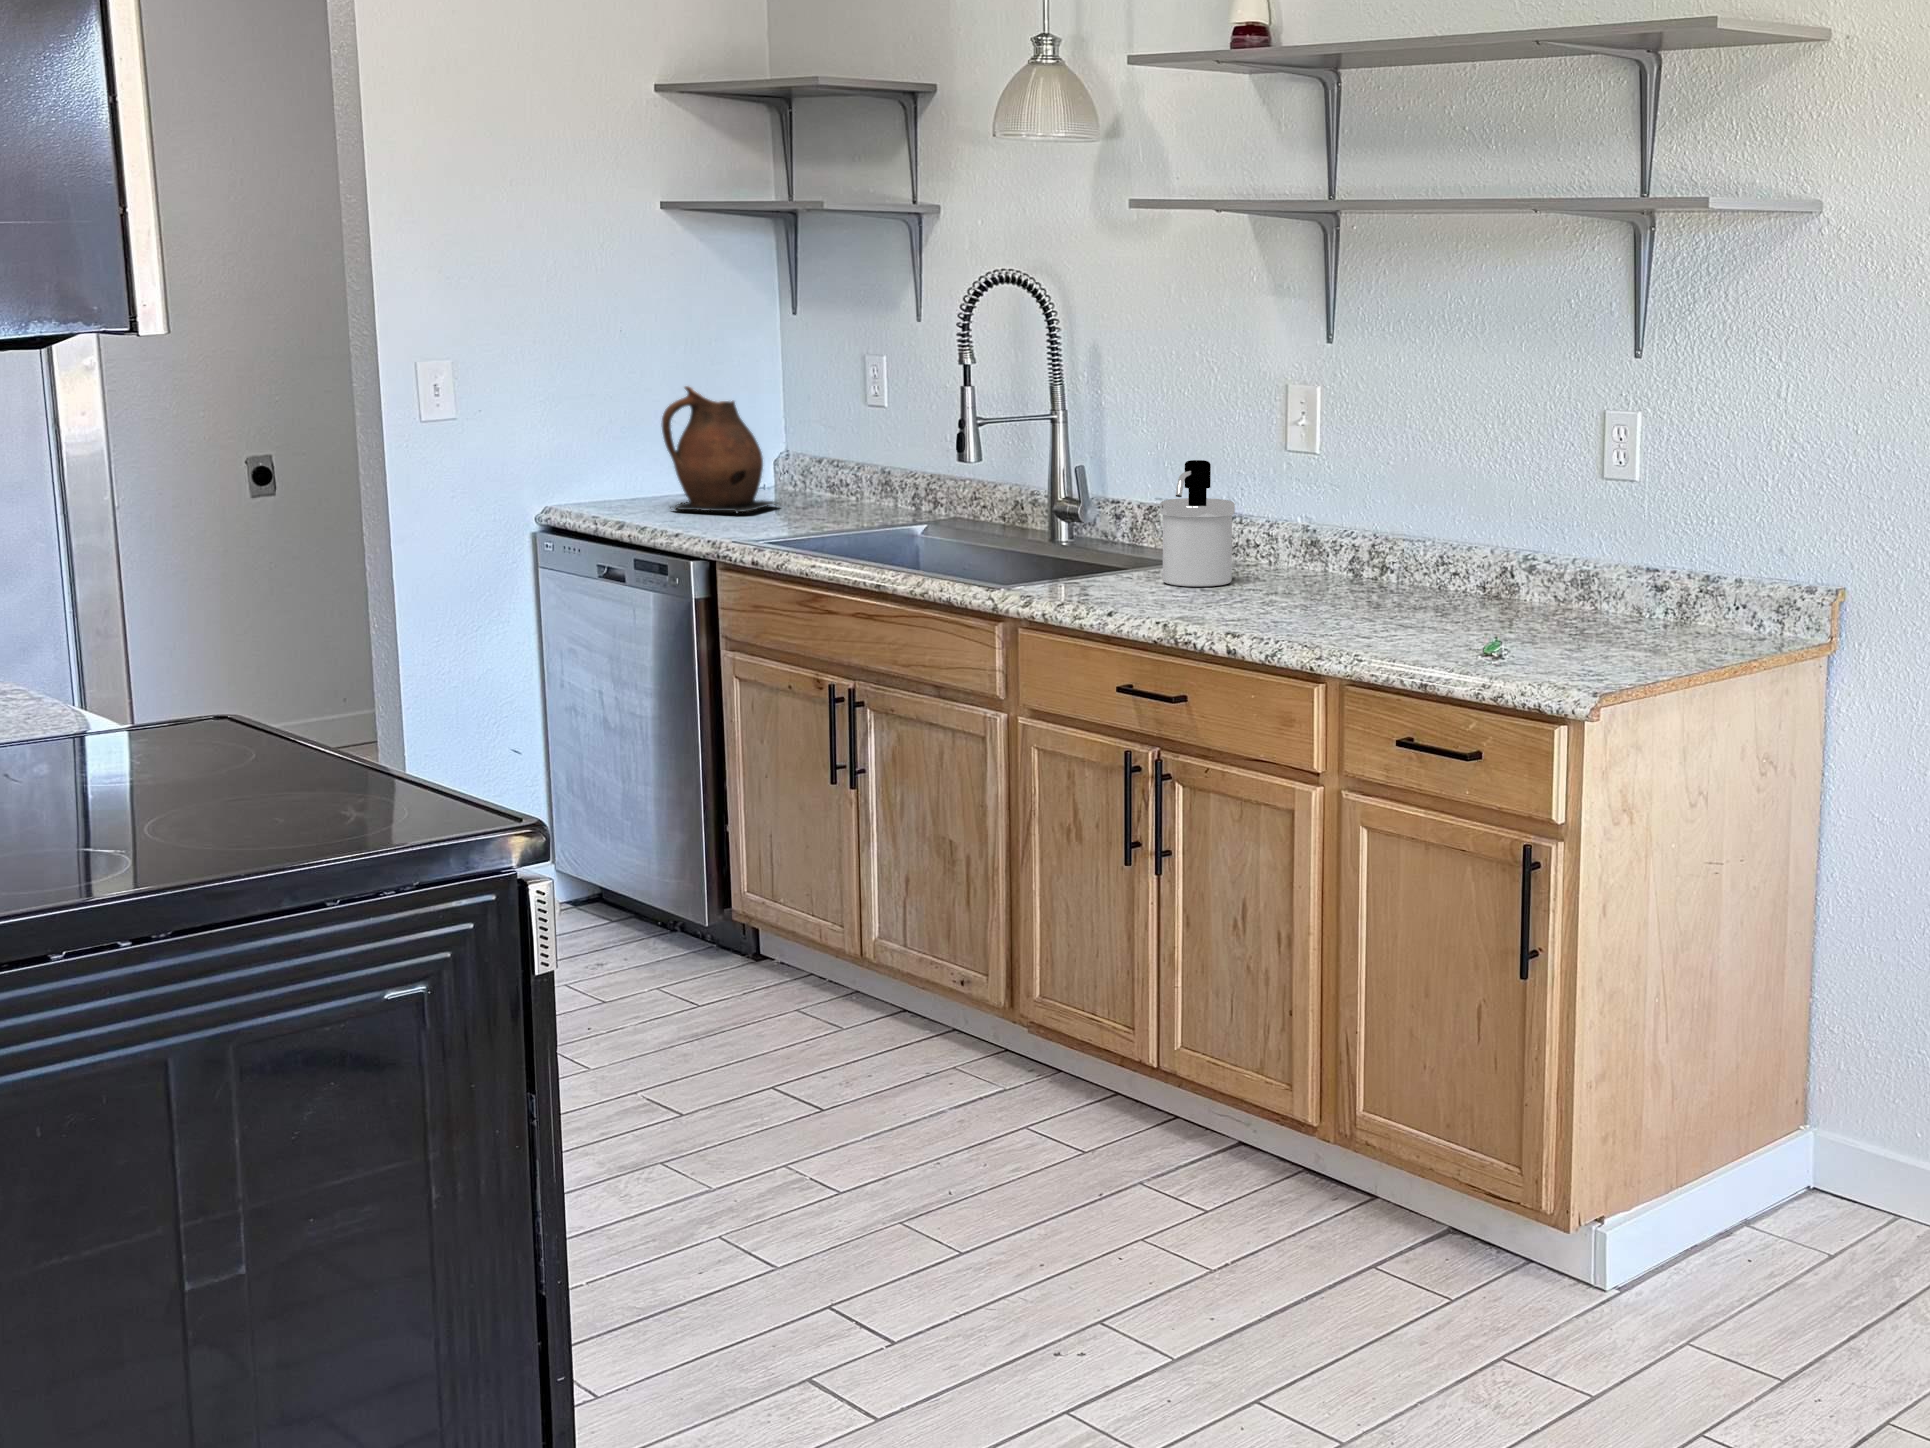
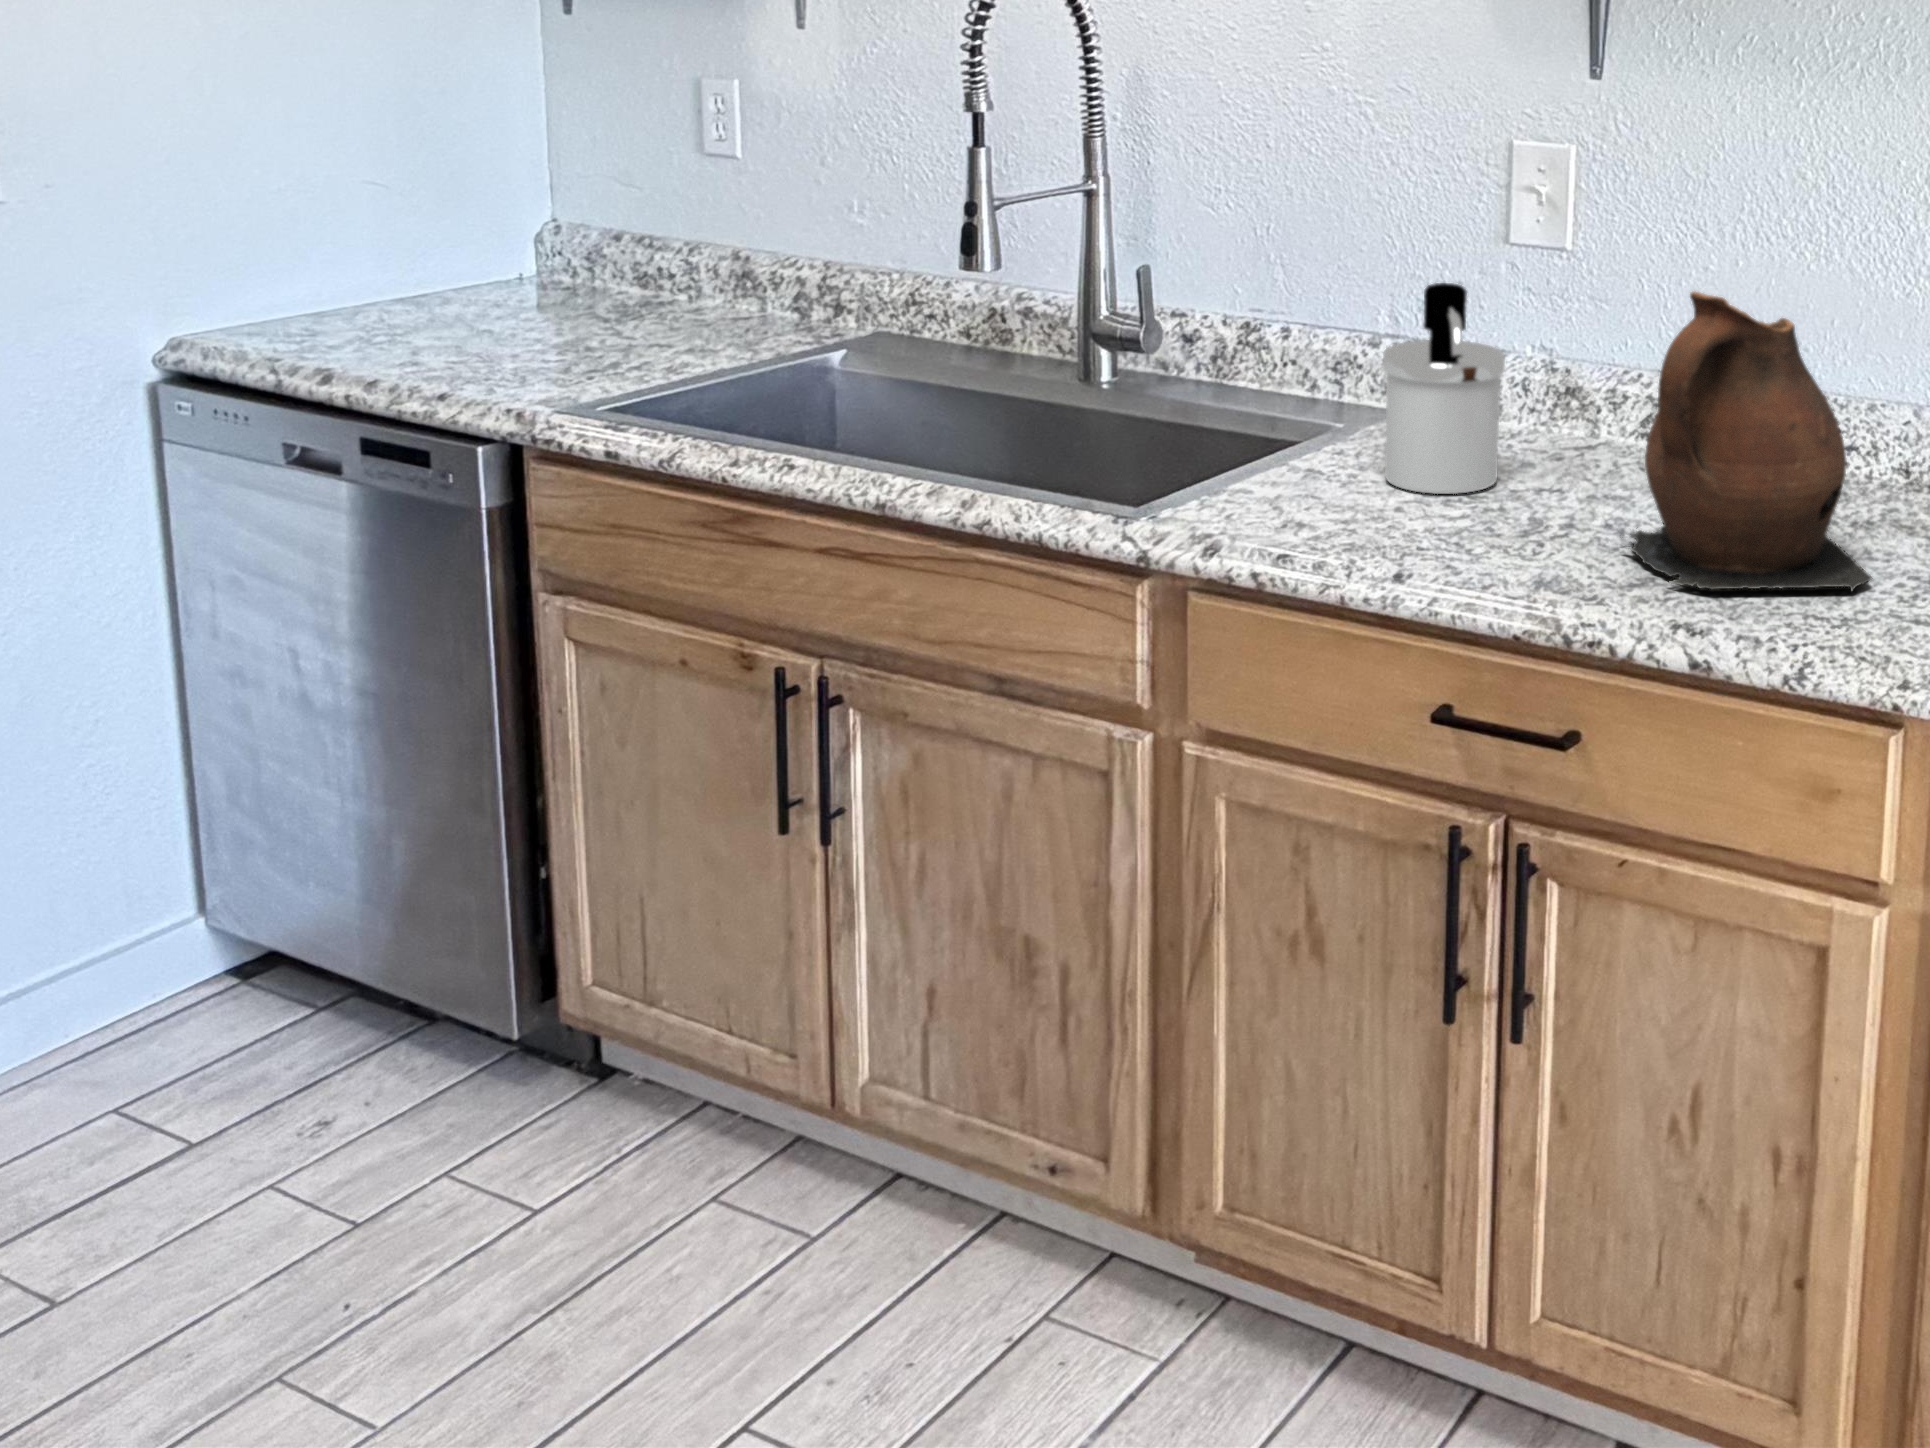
ceramic pitcher: present [662,386,780,513] -> present [1622,292,1871,591]

